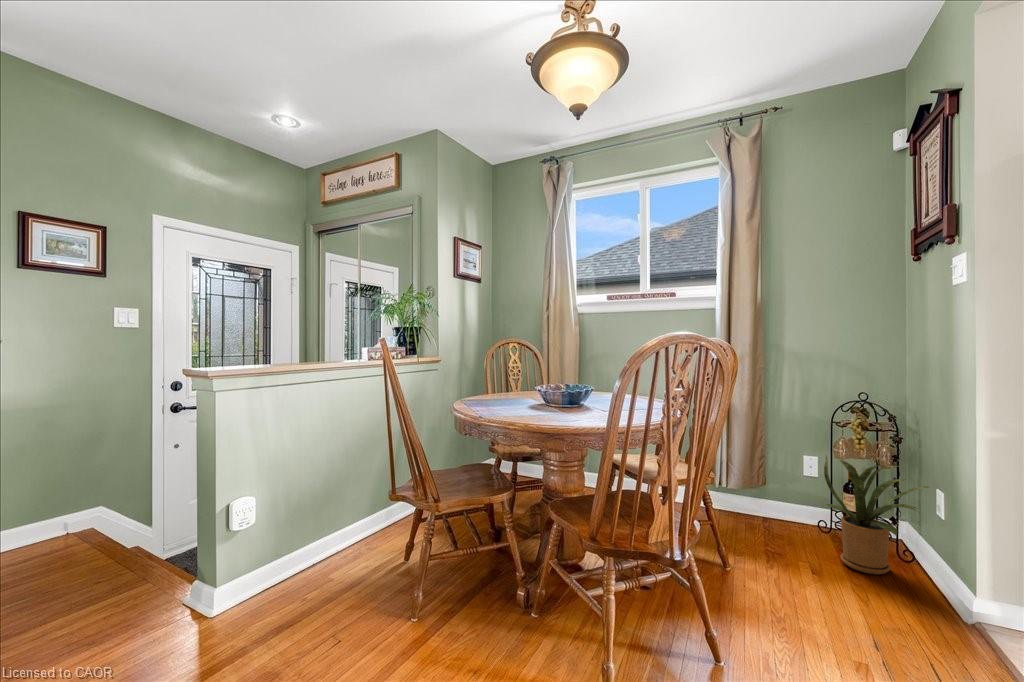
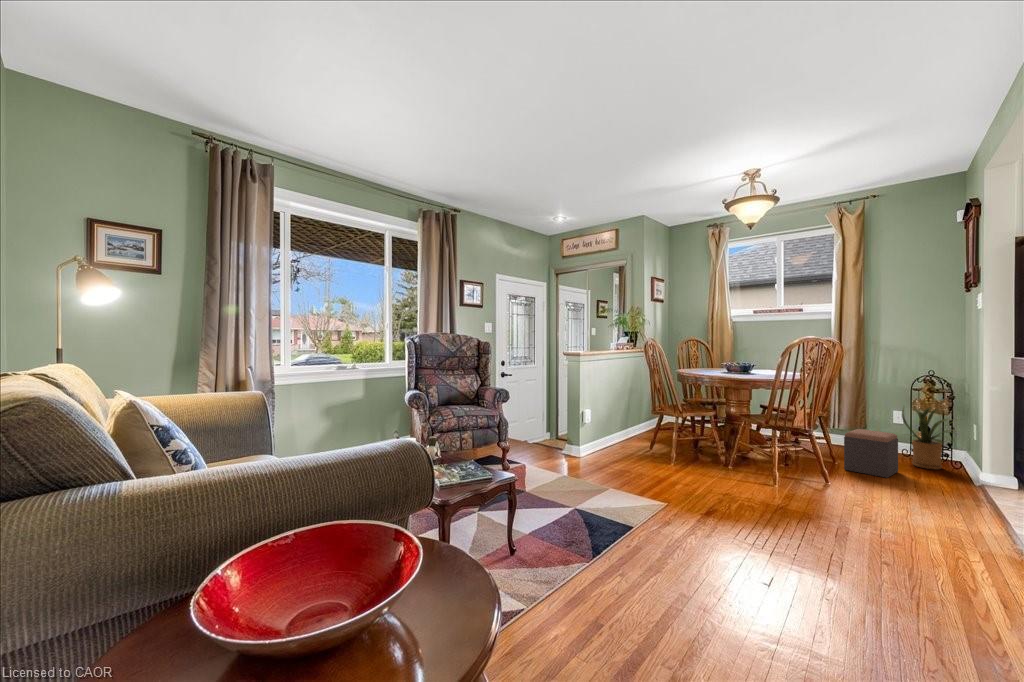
footstool: none [737,507,827,620] -> present [844,429,898,478]

